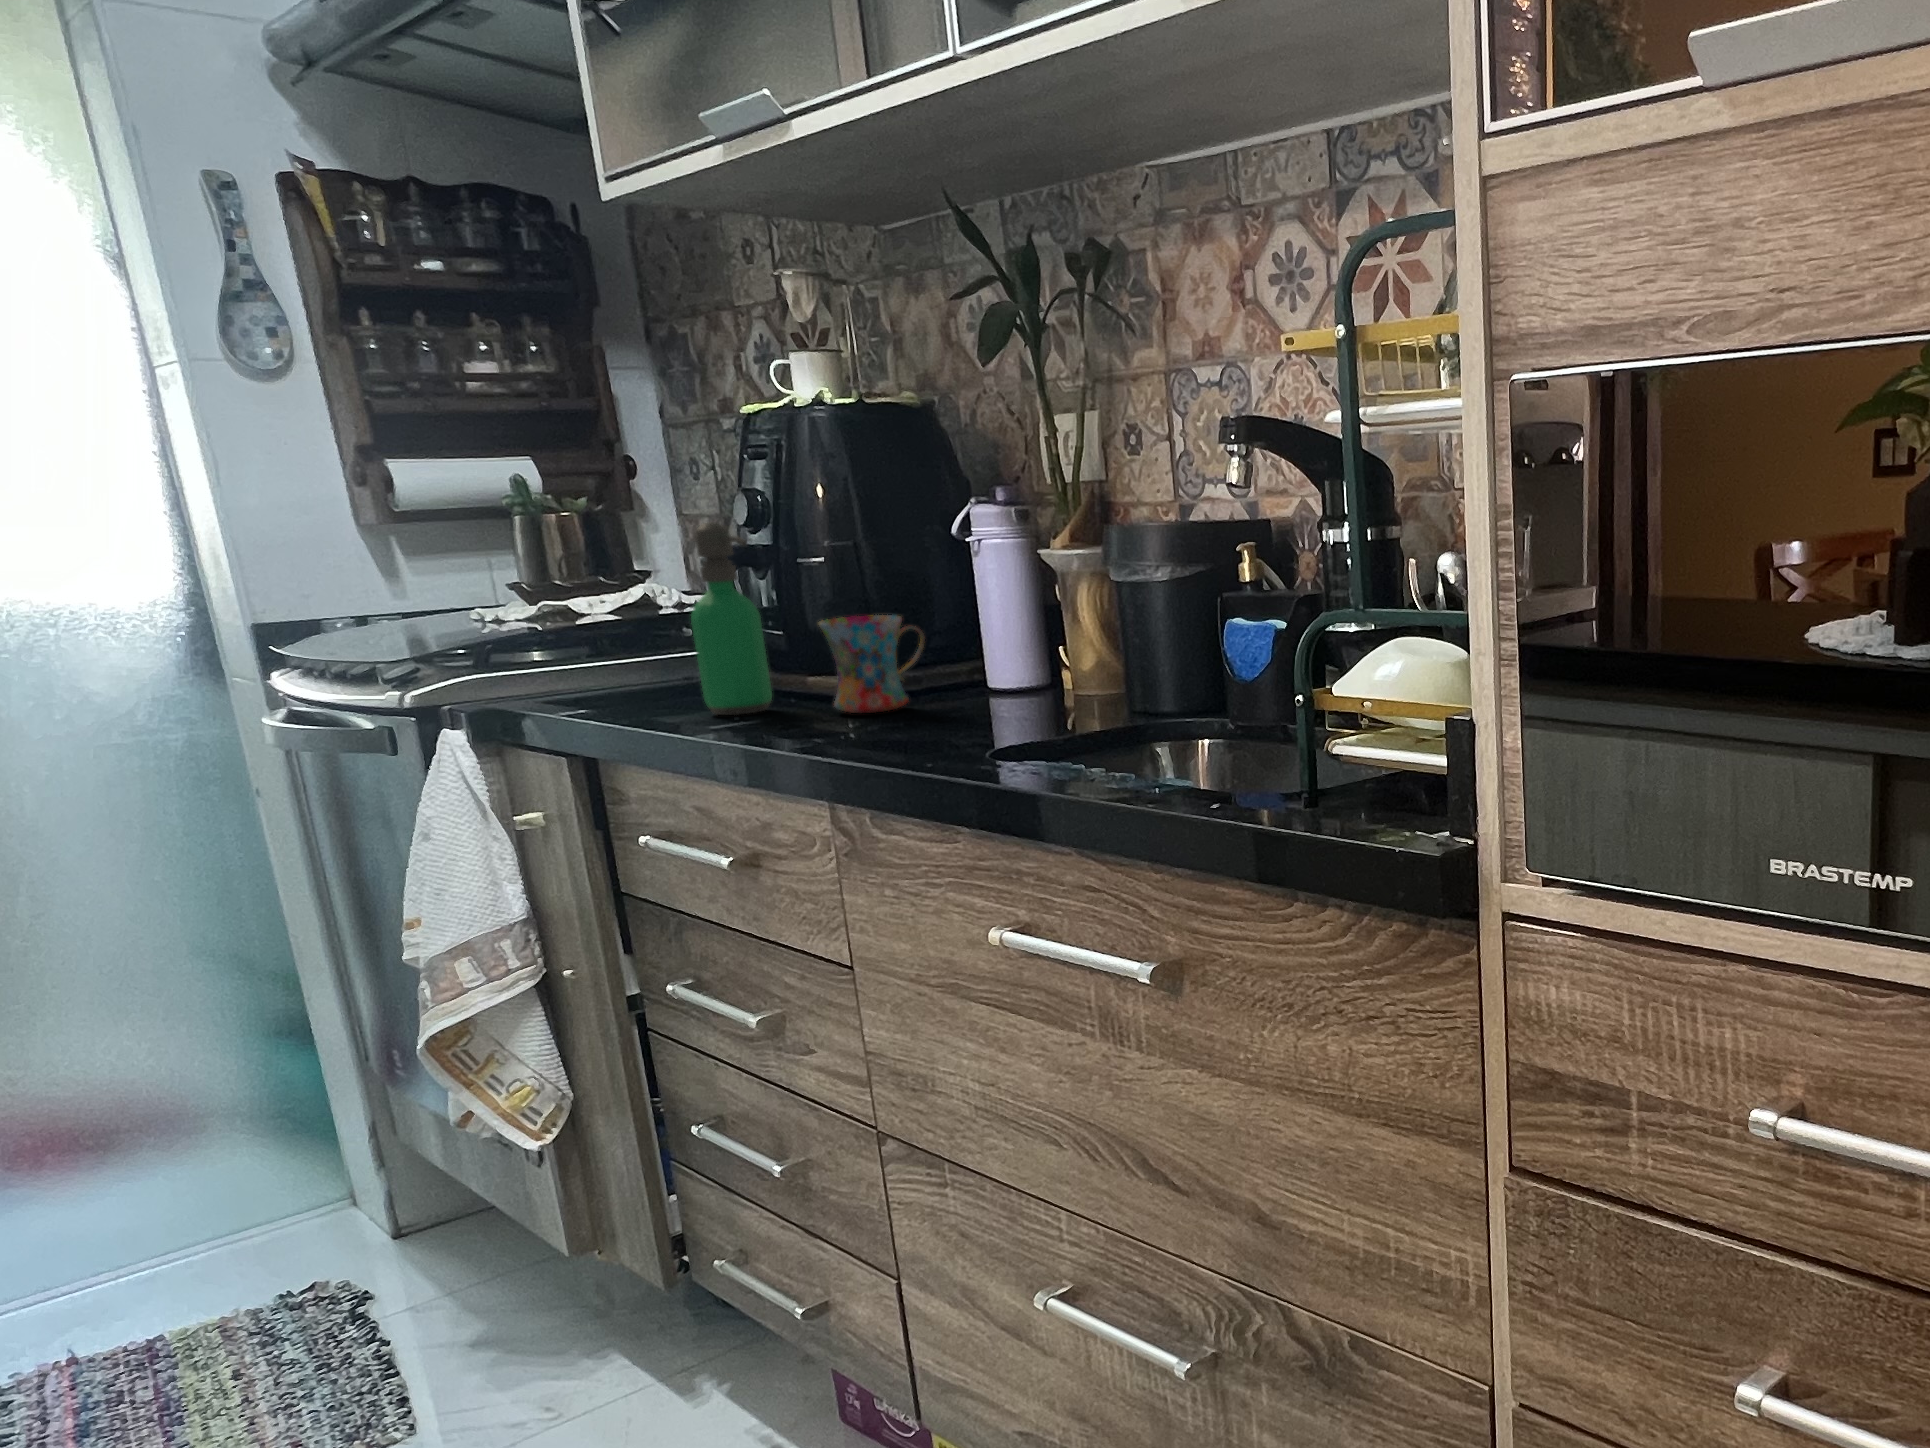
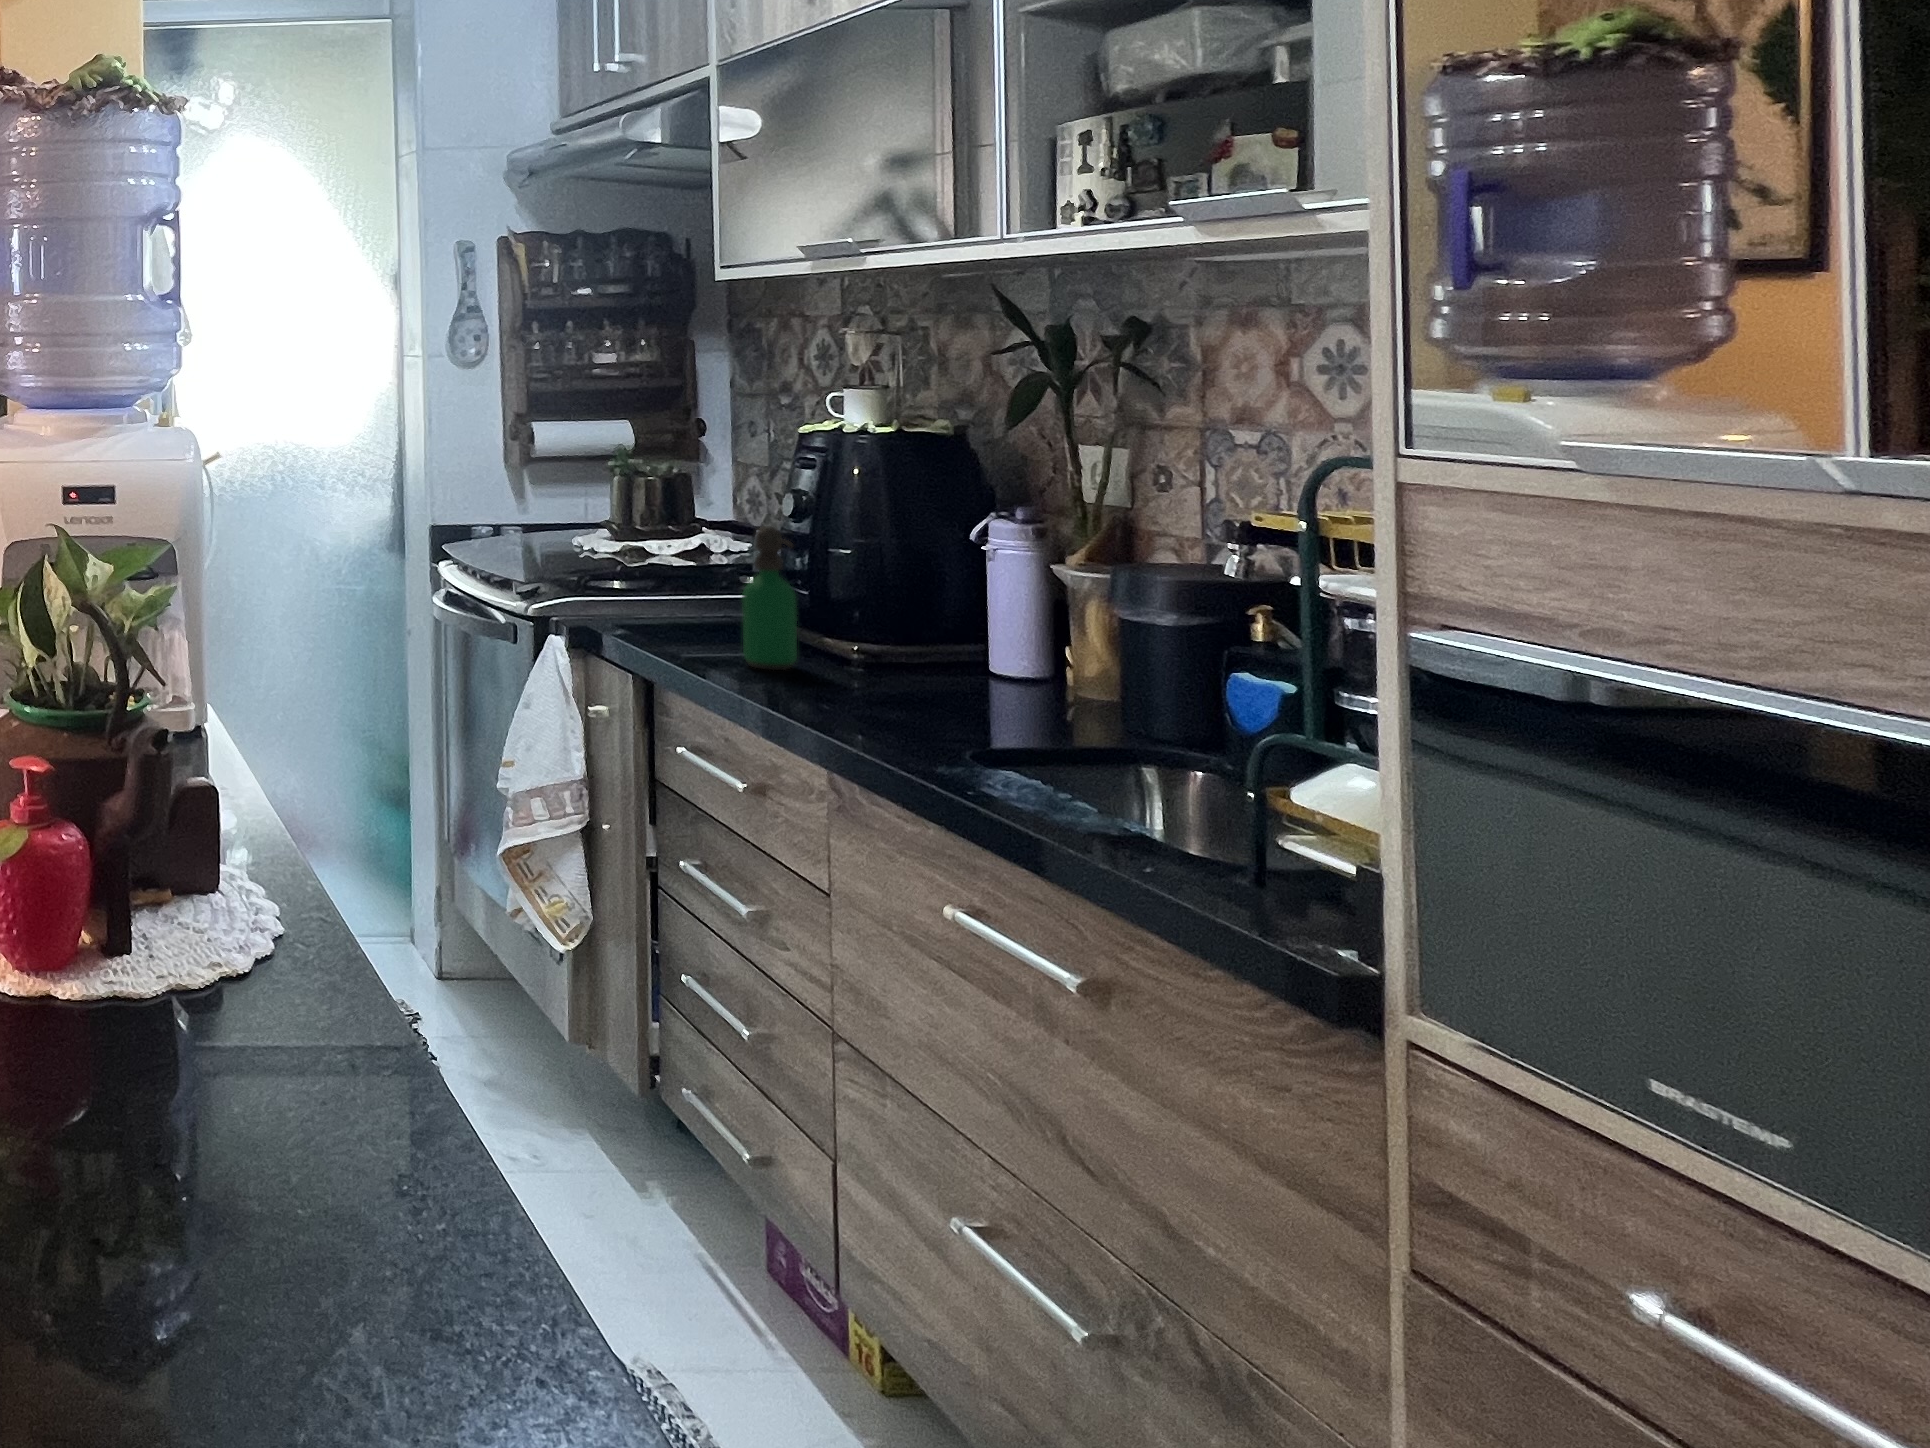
mug: present [819,615,924,713] -> none [842,609,932,688]

